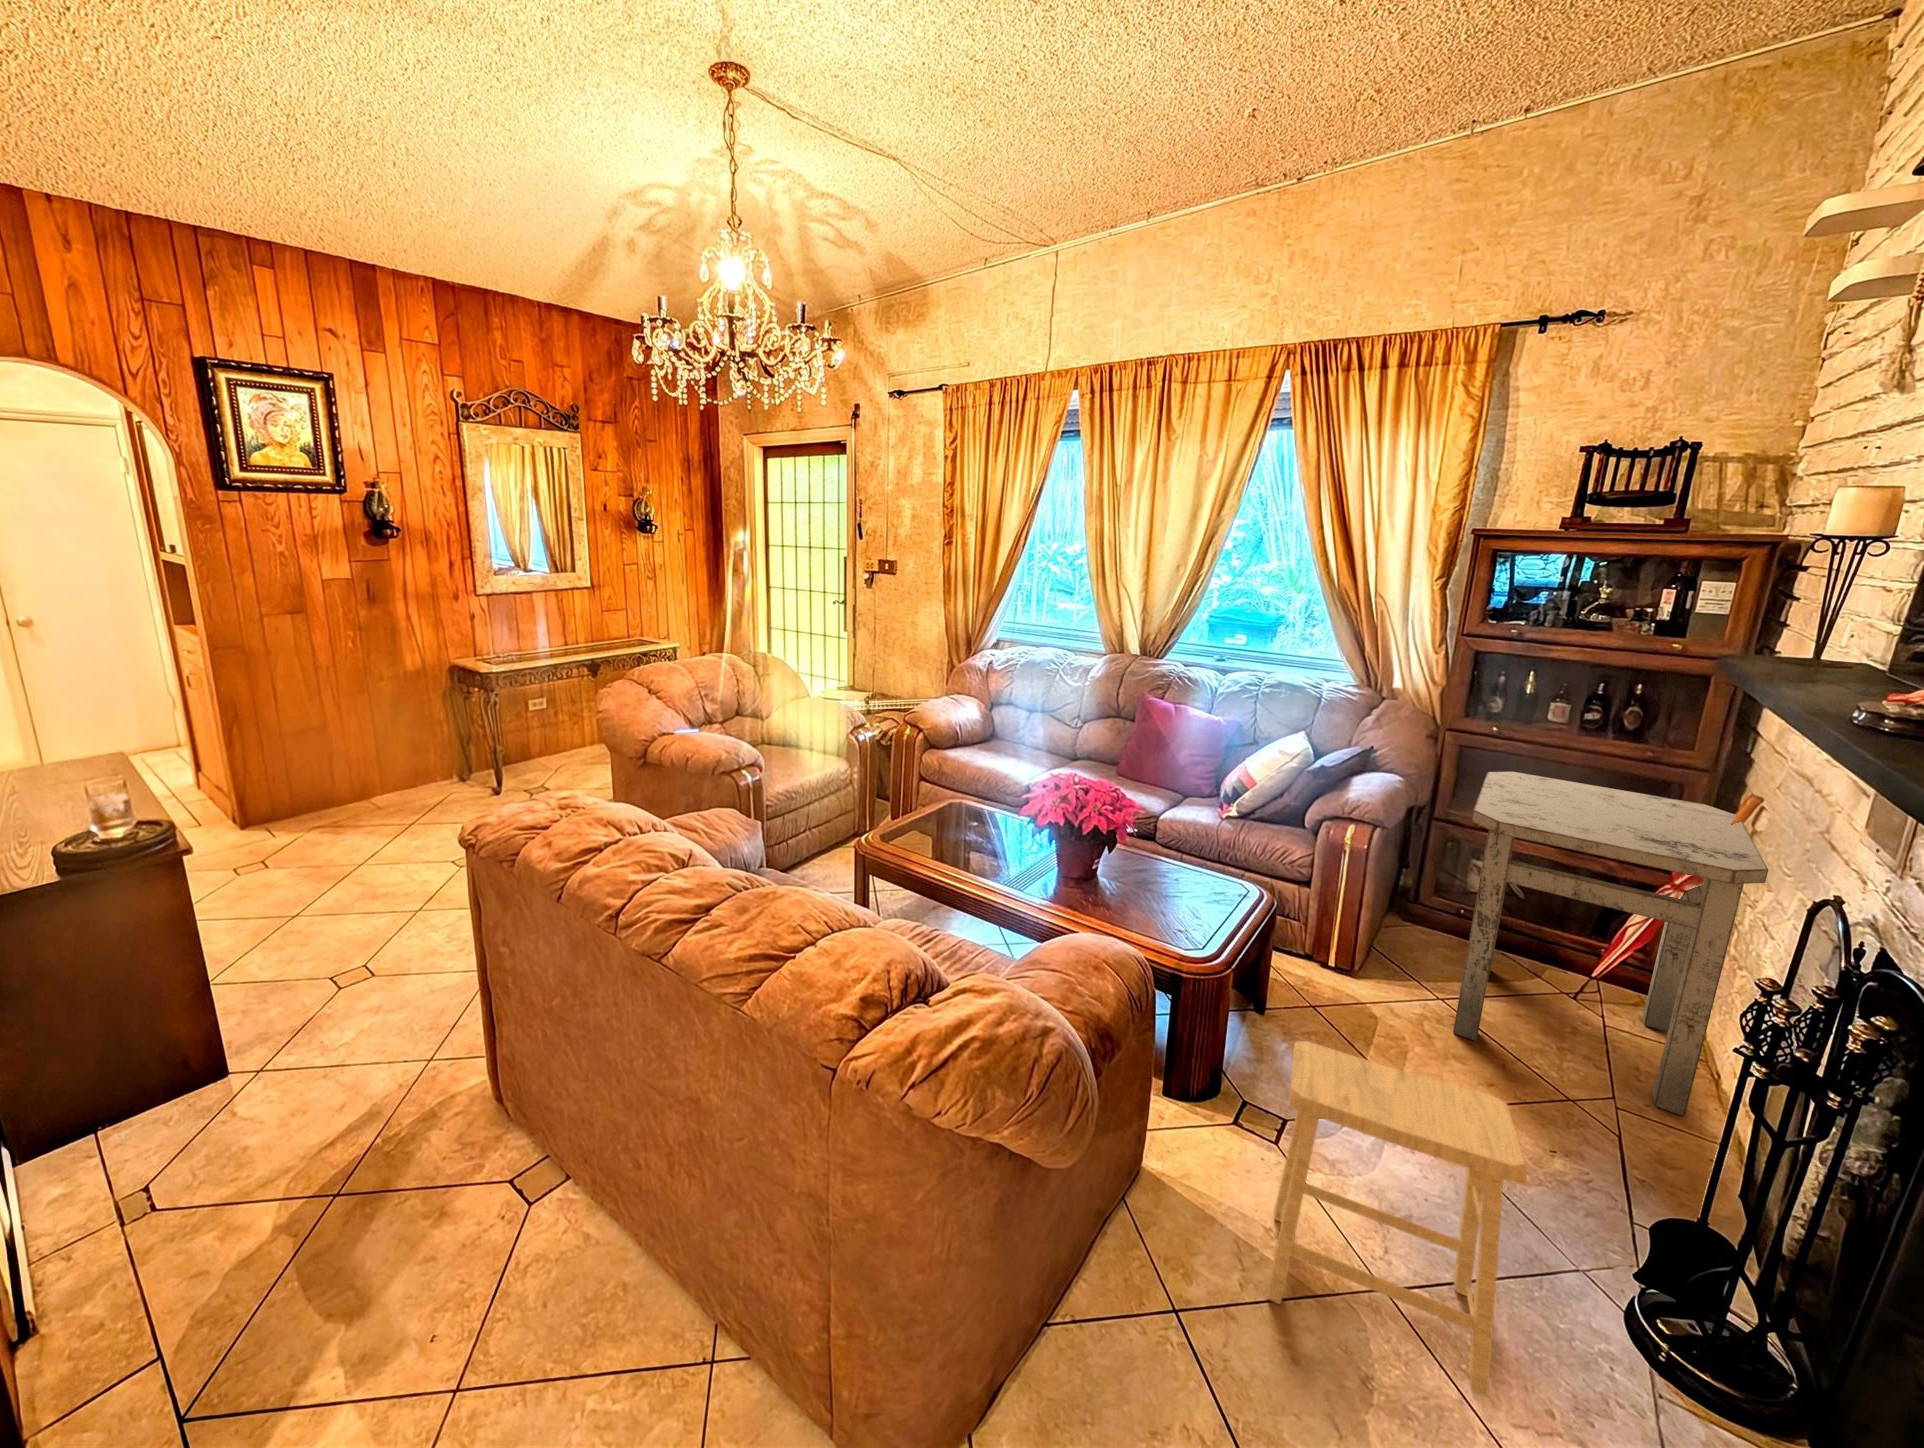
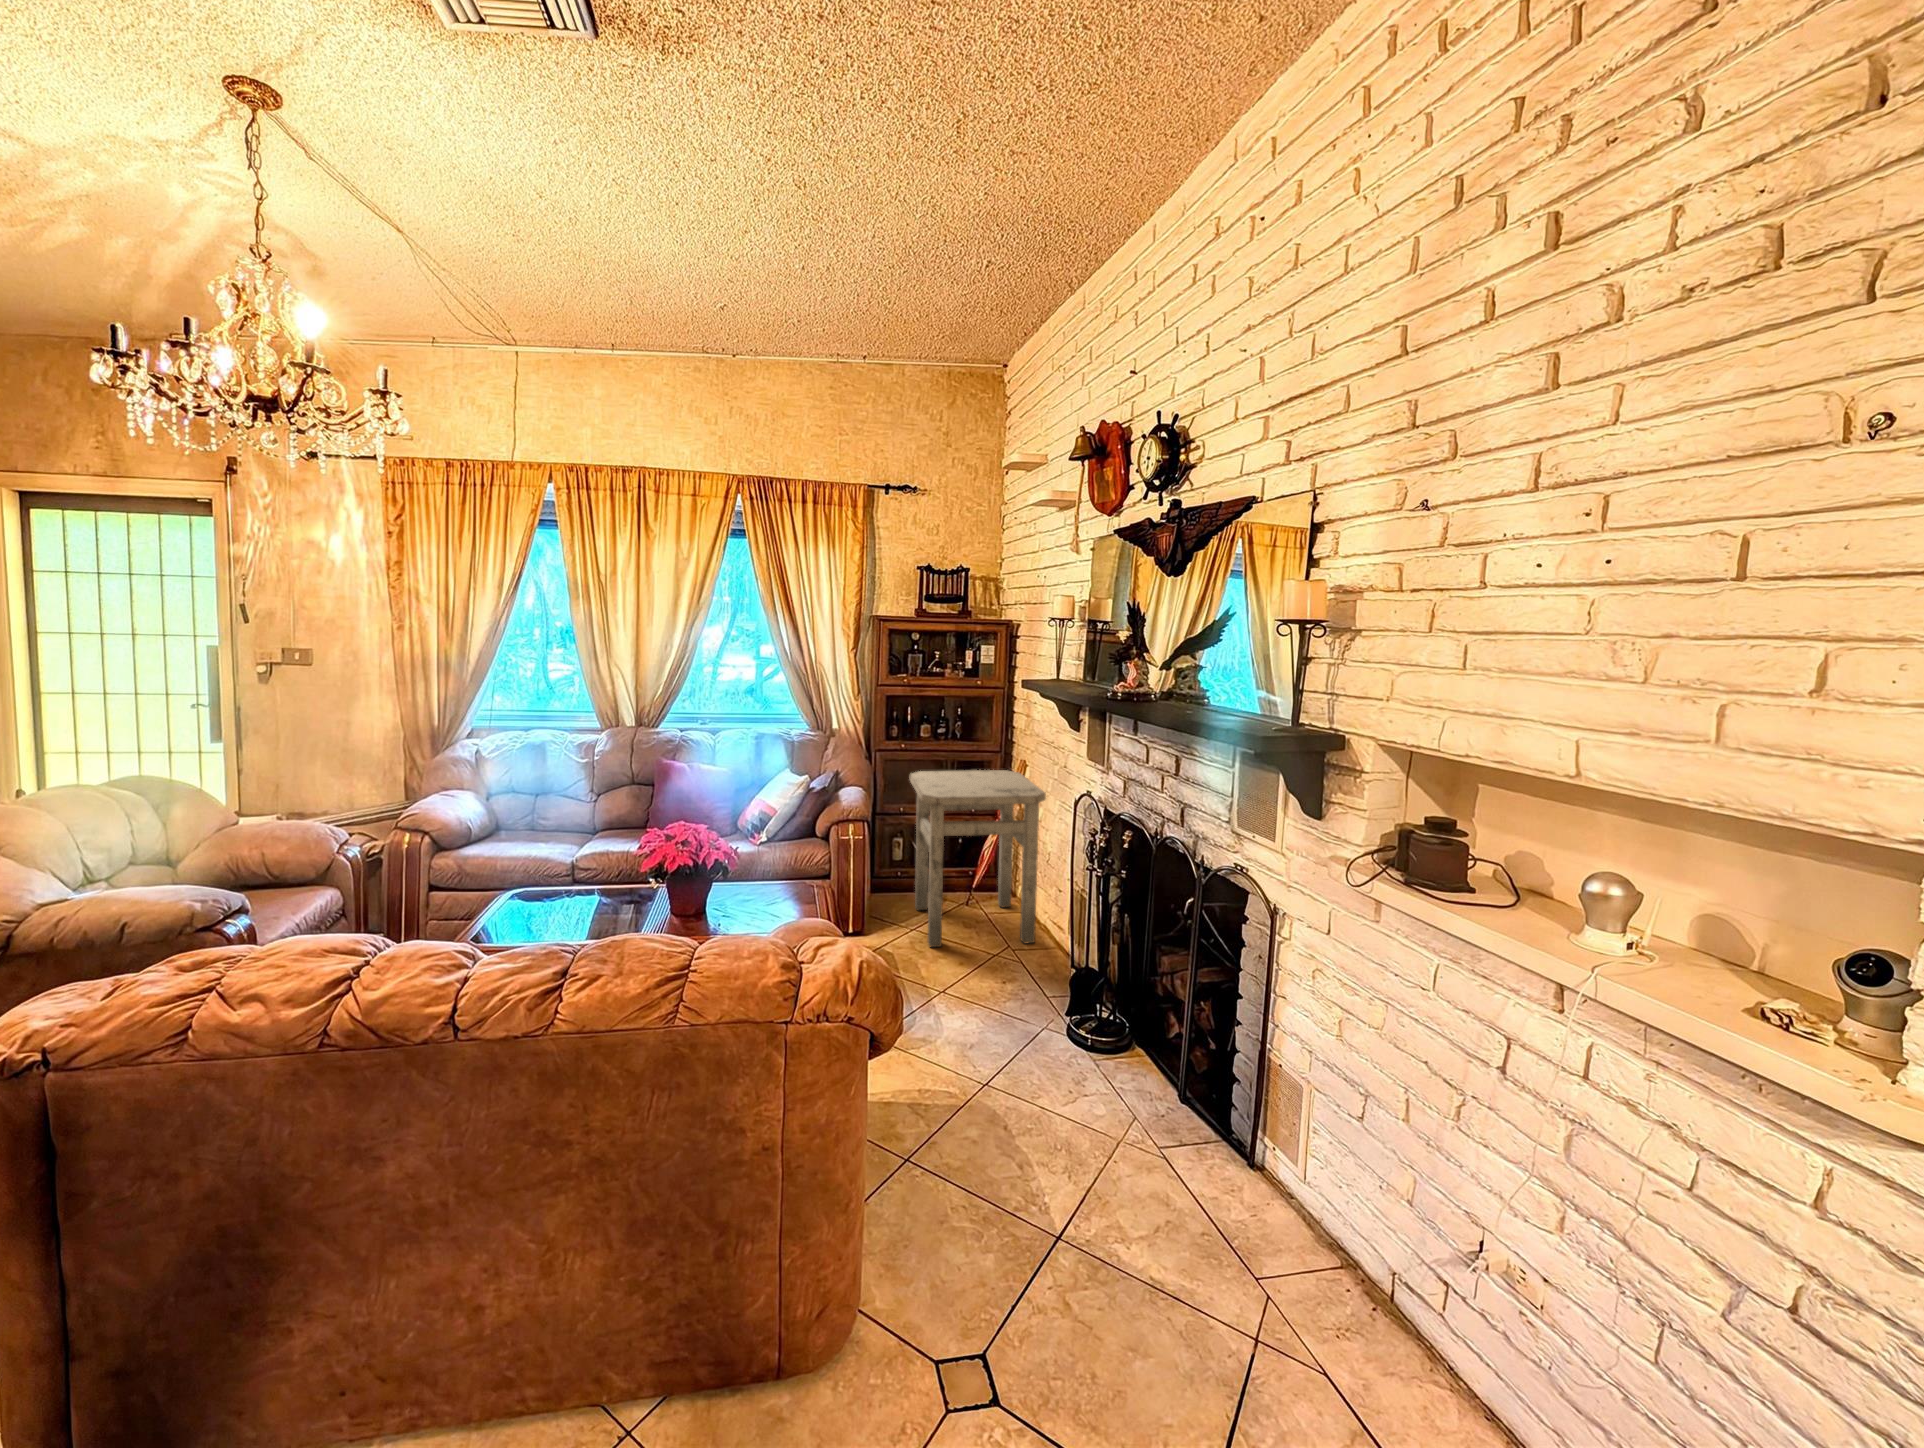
footstool: present [1267,1041,1527,1396] -> none [906,937,1038,1130]

